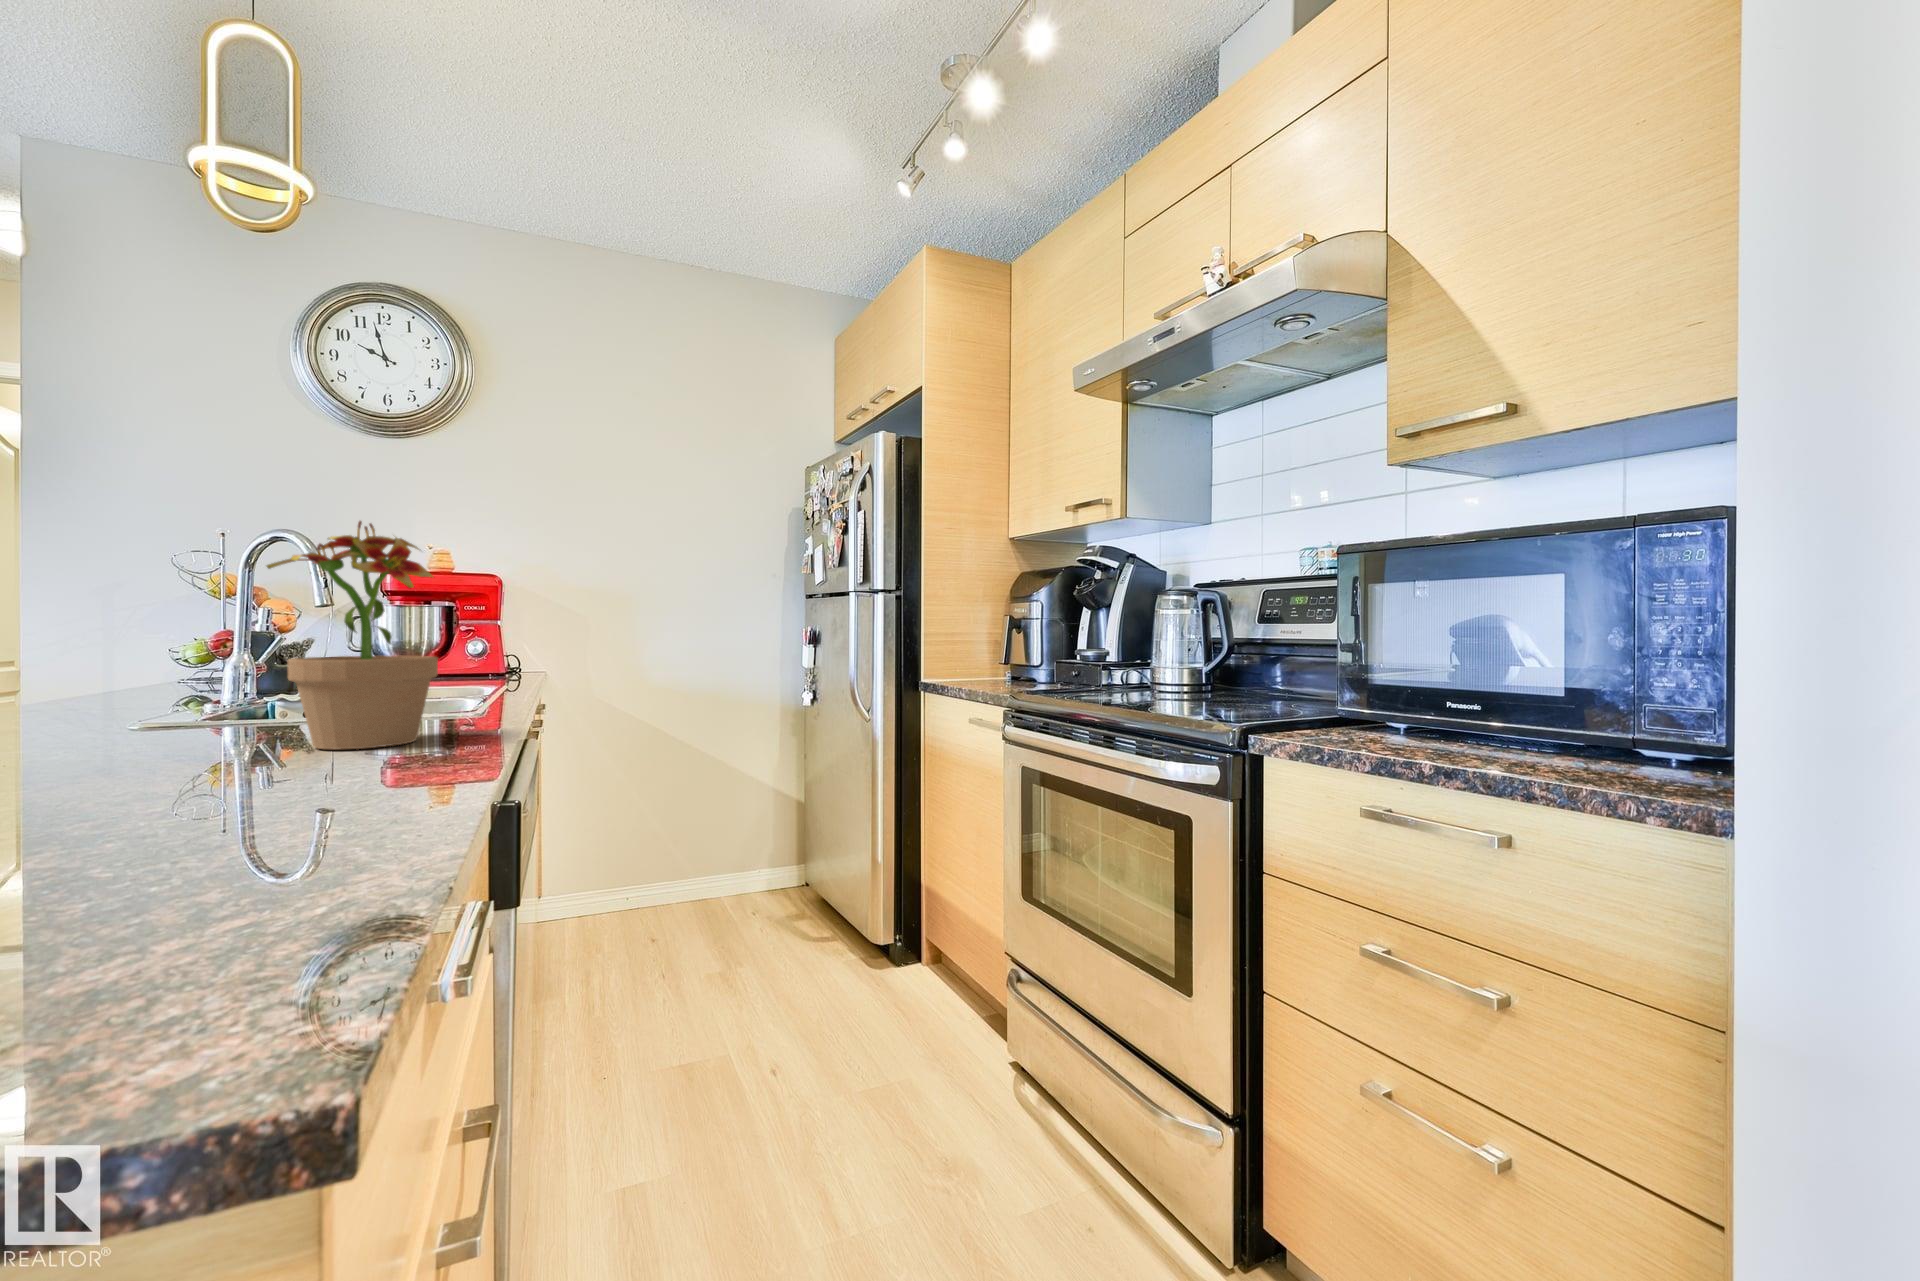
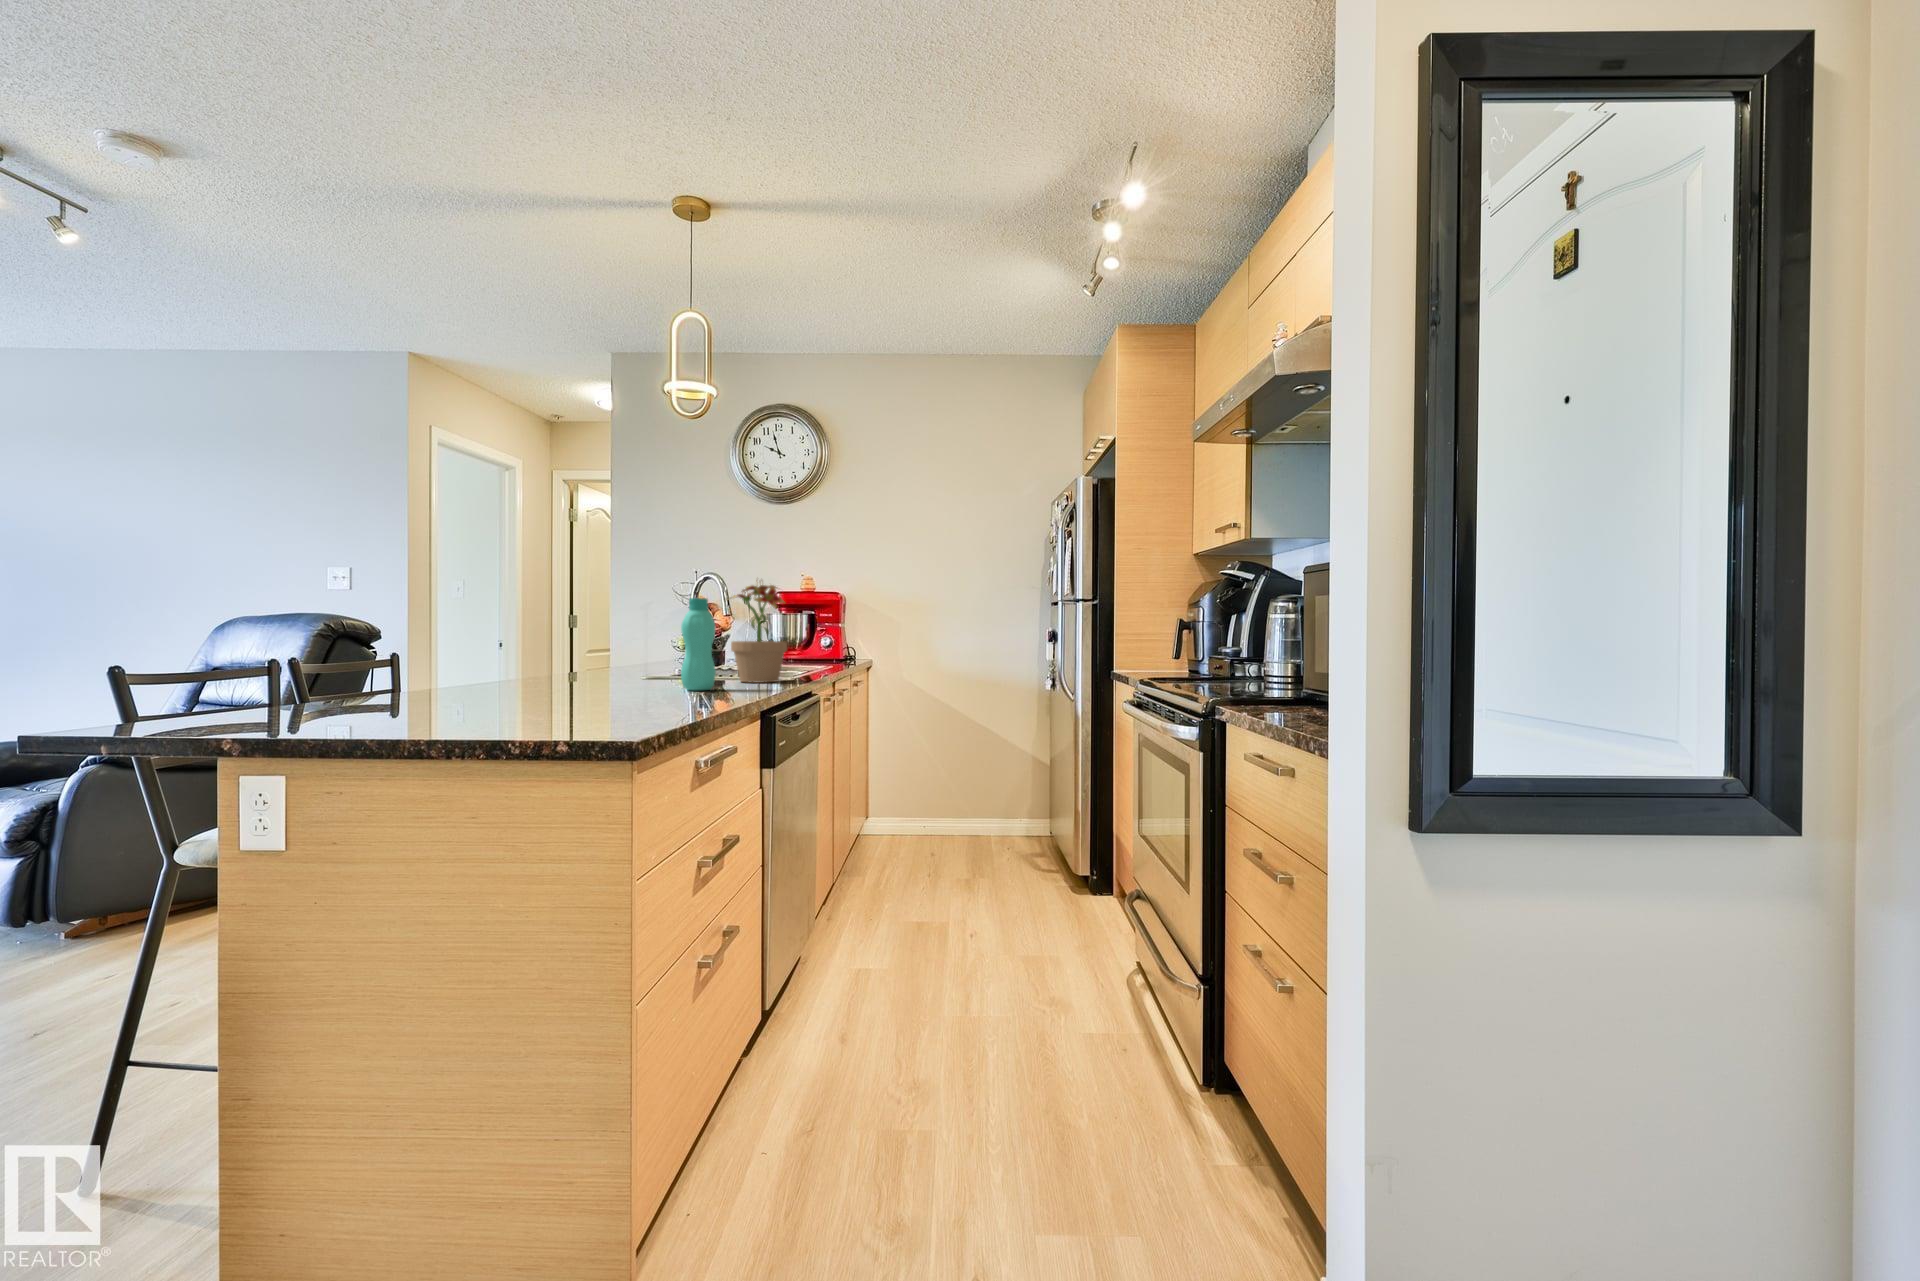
bottle: none [100,547,234,805] -> present [681,598,716,690]

